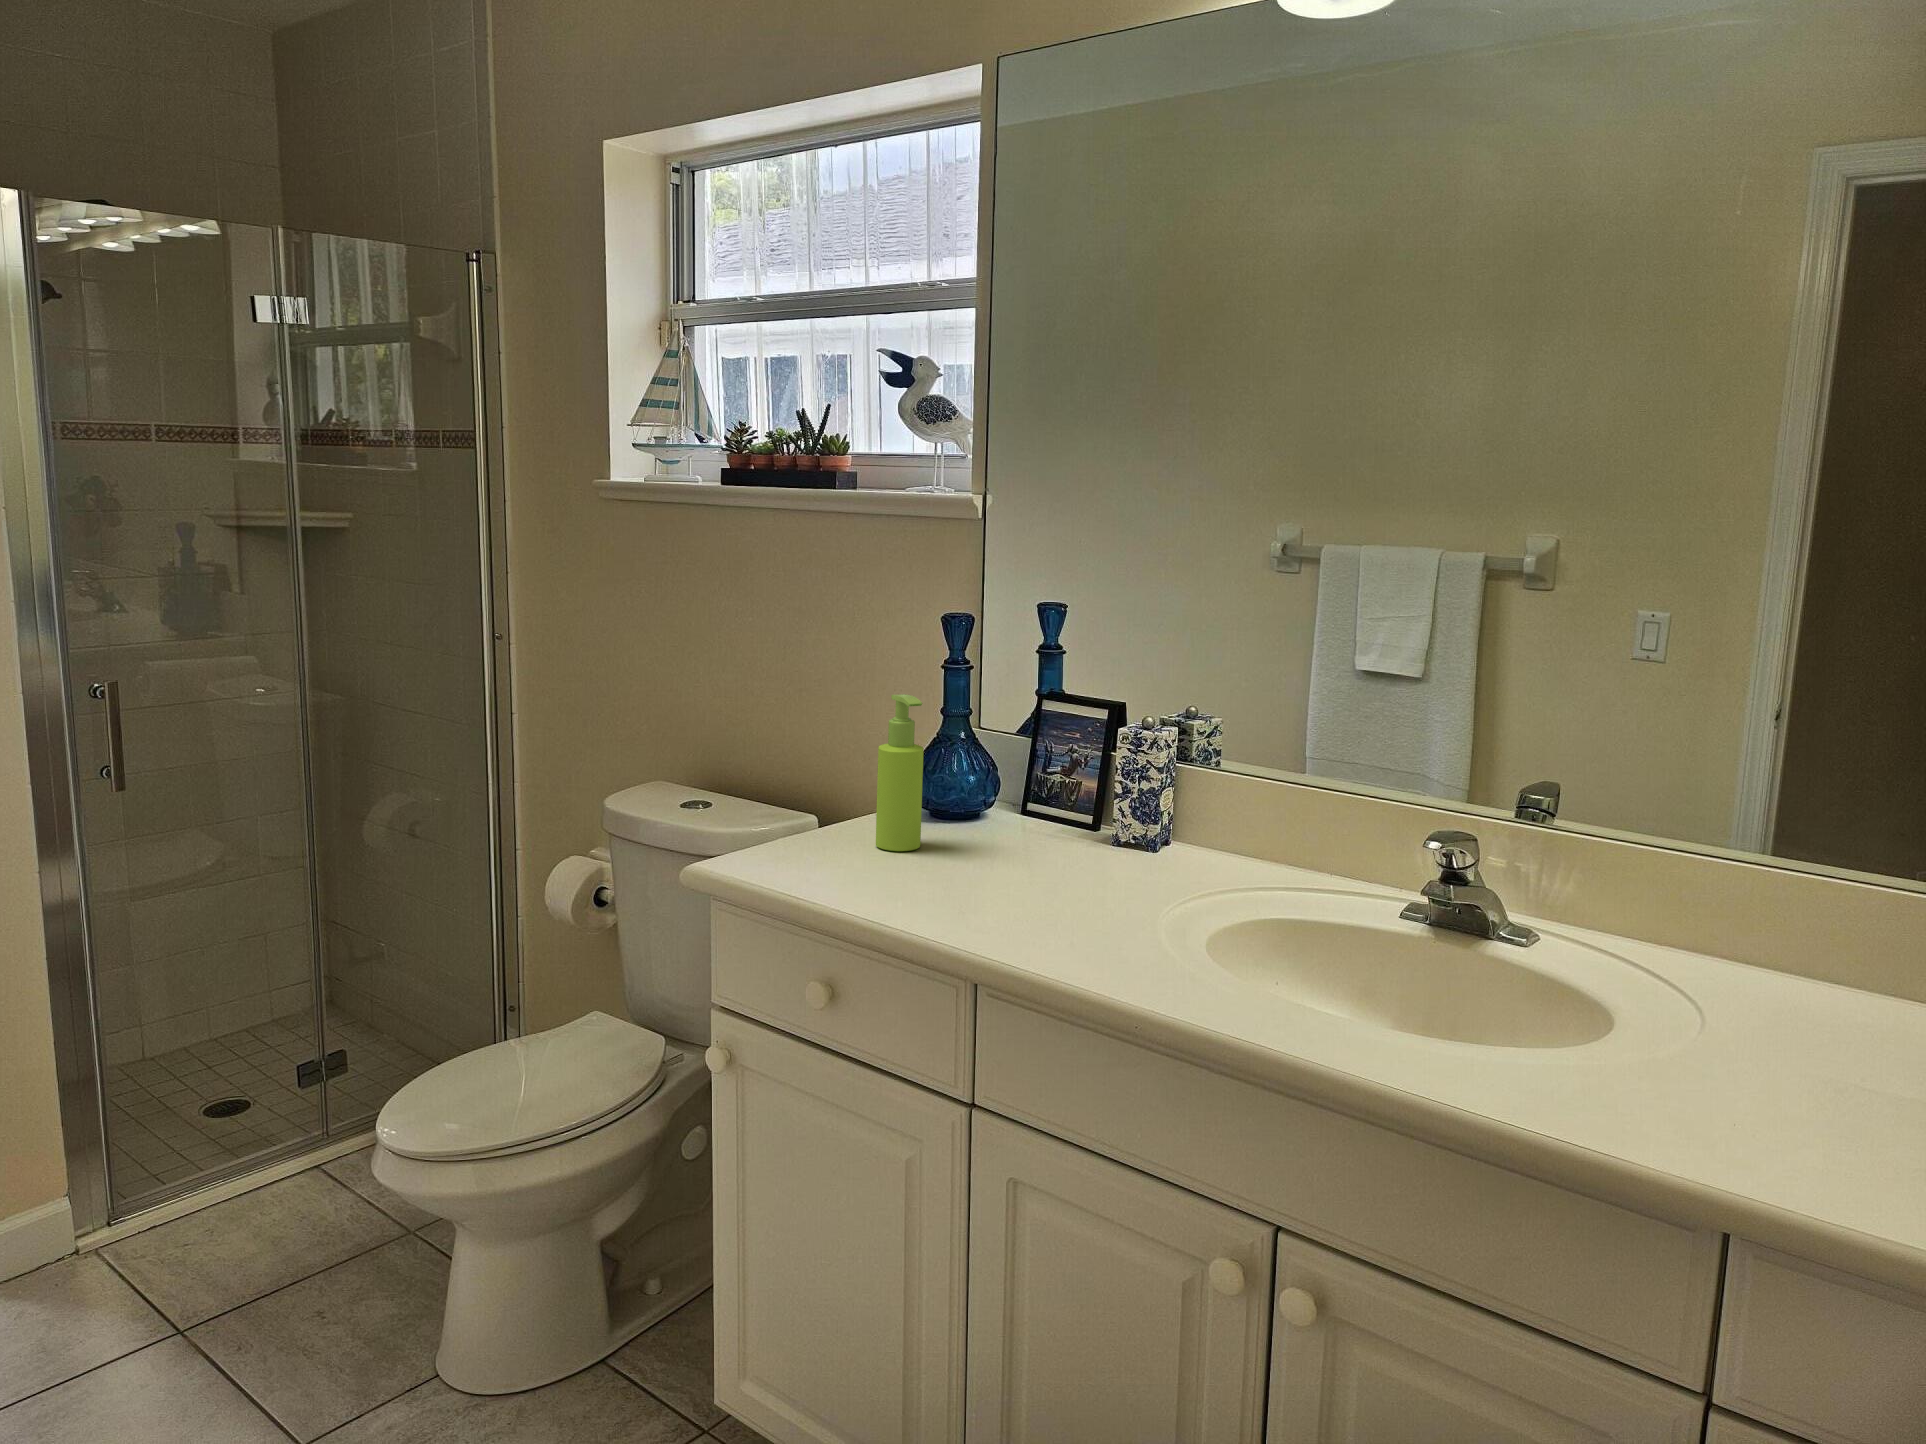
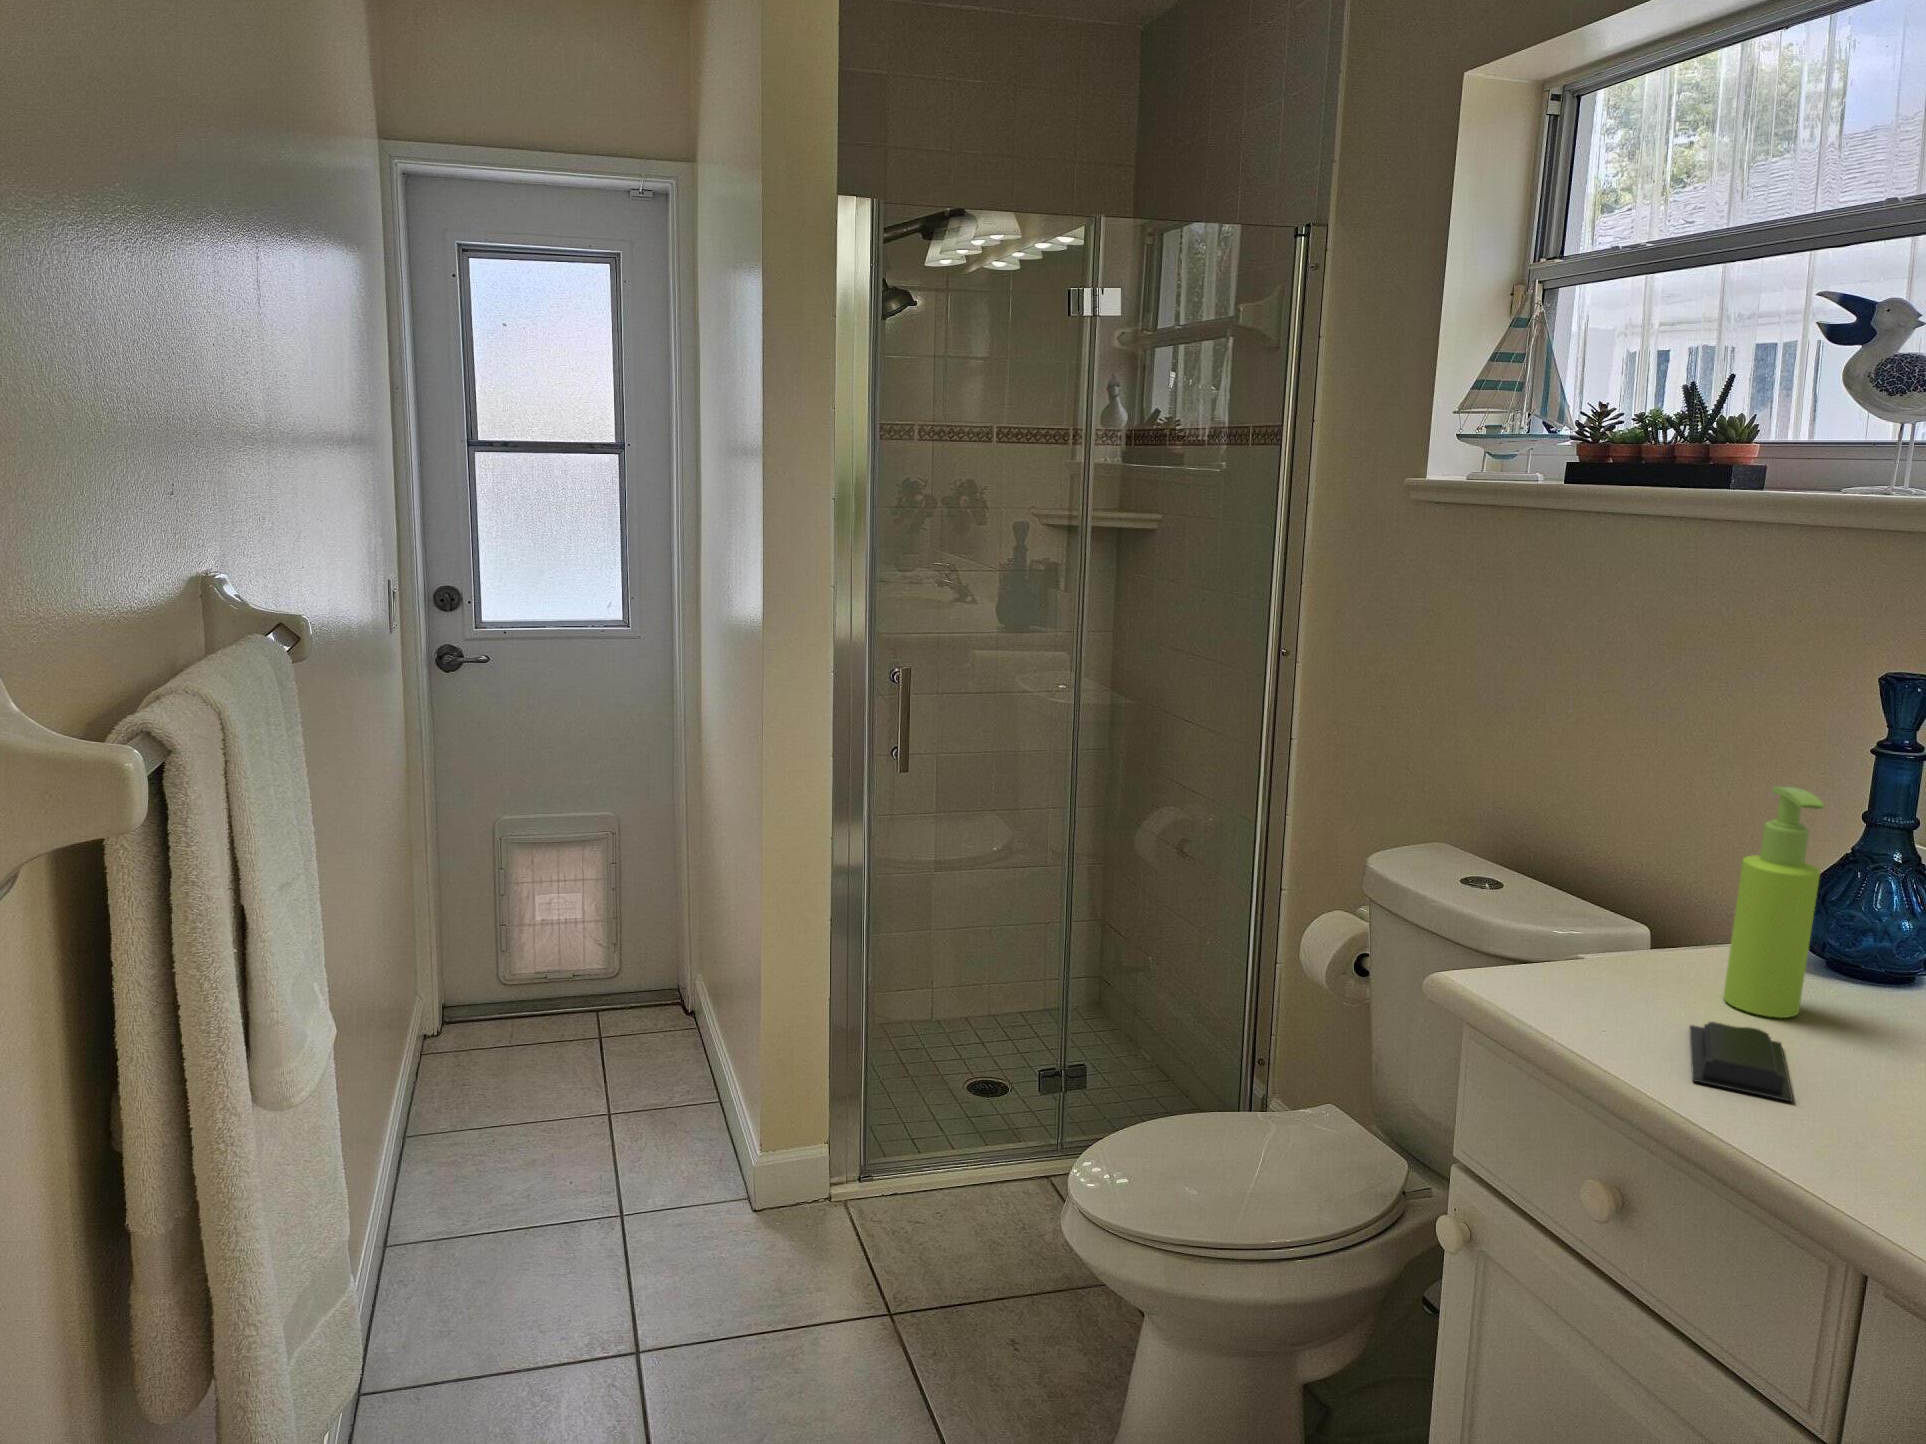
soap bar: none [860,857,926,896] -> present [1690,1022,1793,1101]

